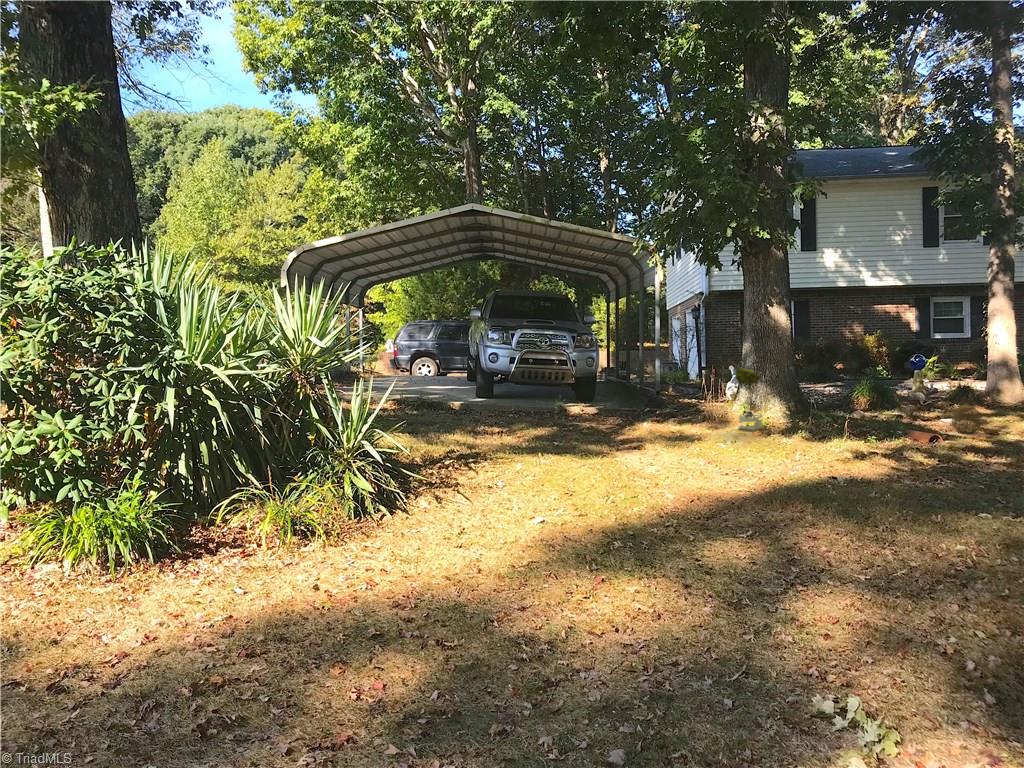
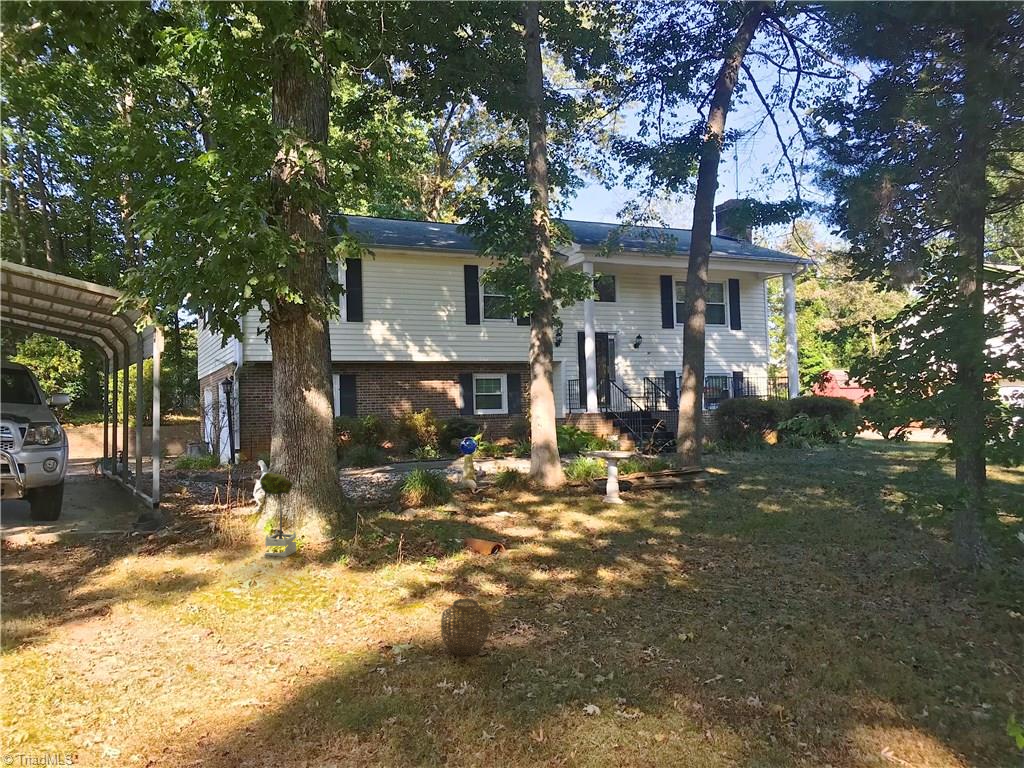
woven basket: present [952,405,982,434] -> present [441,599,489,656]

